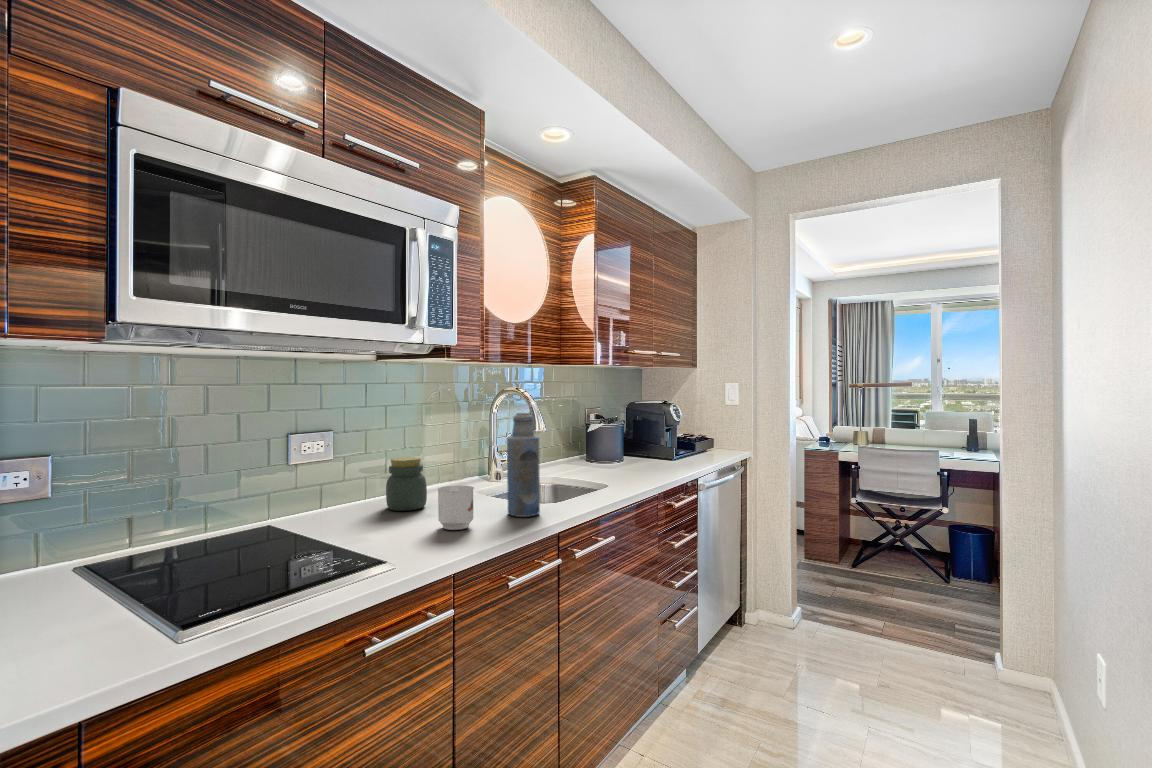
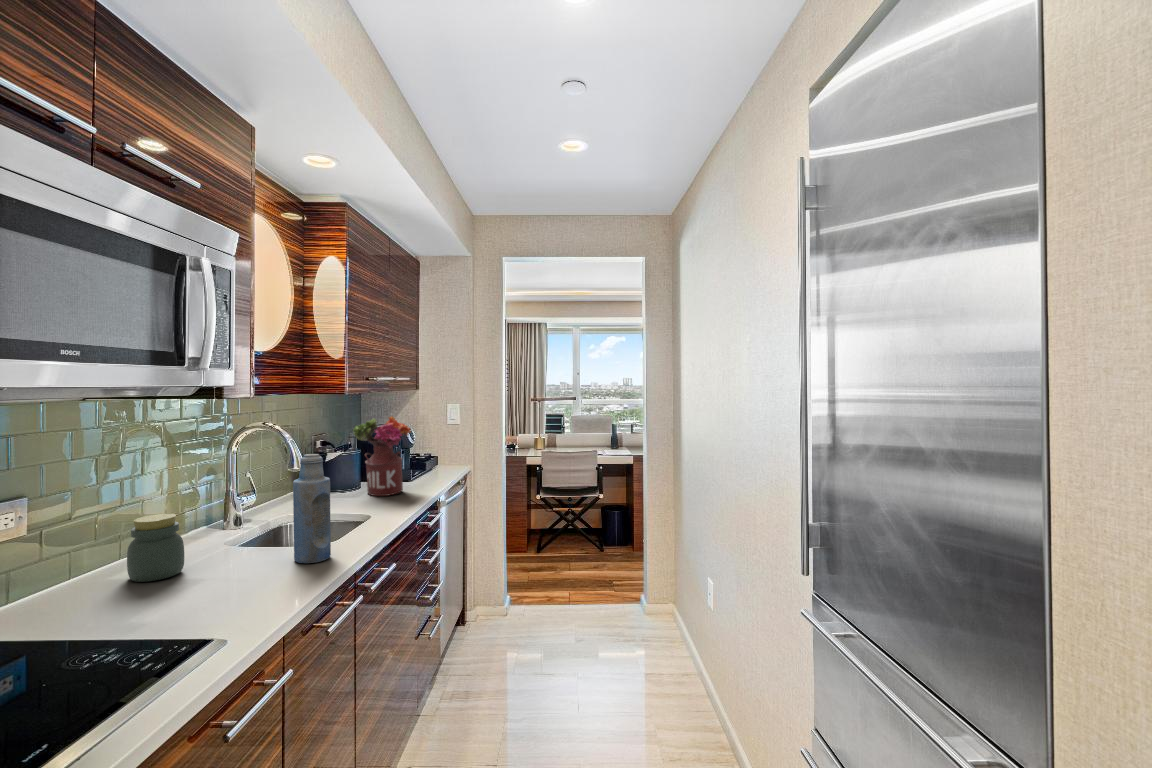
flower arrangement: none [610,390,667,471] -> present [353,417,411,496]
mug: present [437,485,474,530] -> none [228,540,273,591]

